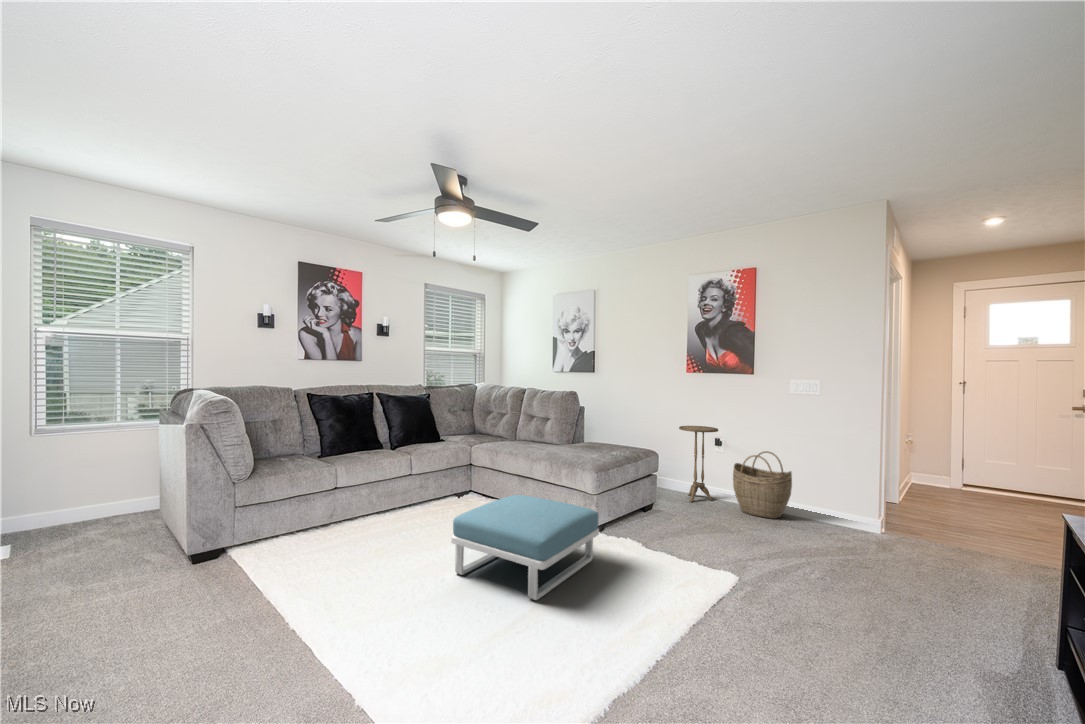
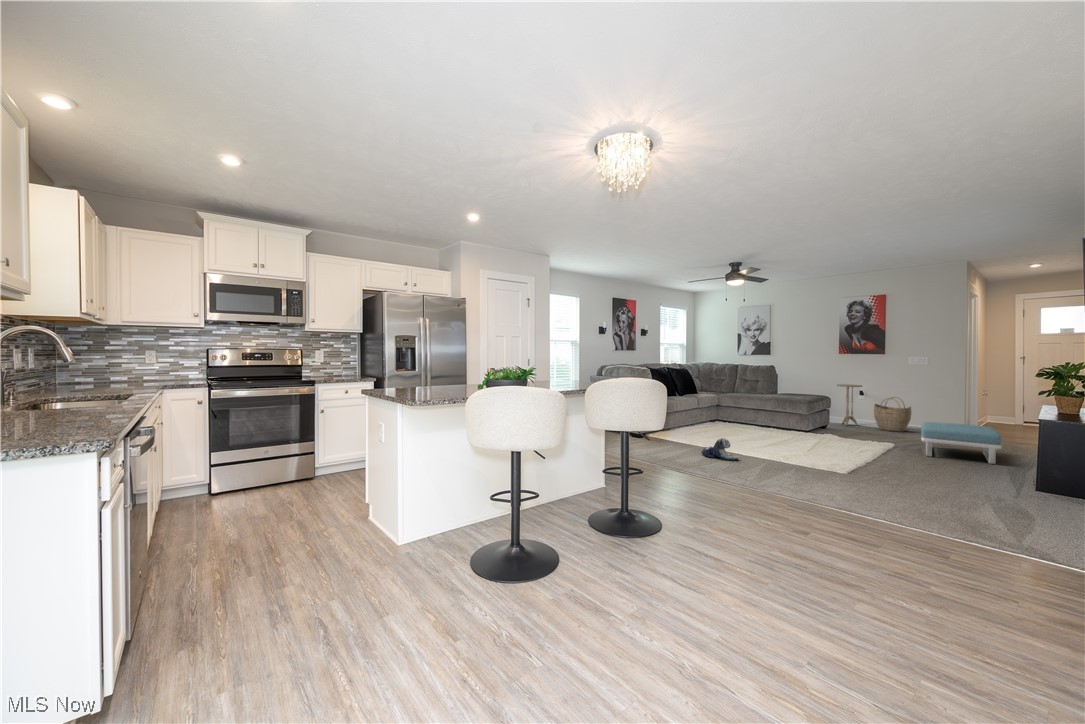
footstool: present [451,495,599,600] -> present [921,422,1002,464]
plush toy: none [189,609,261,690] -> present [702,438,739,460]

